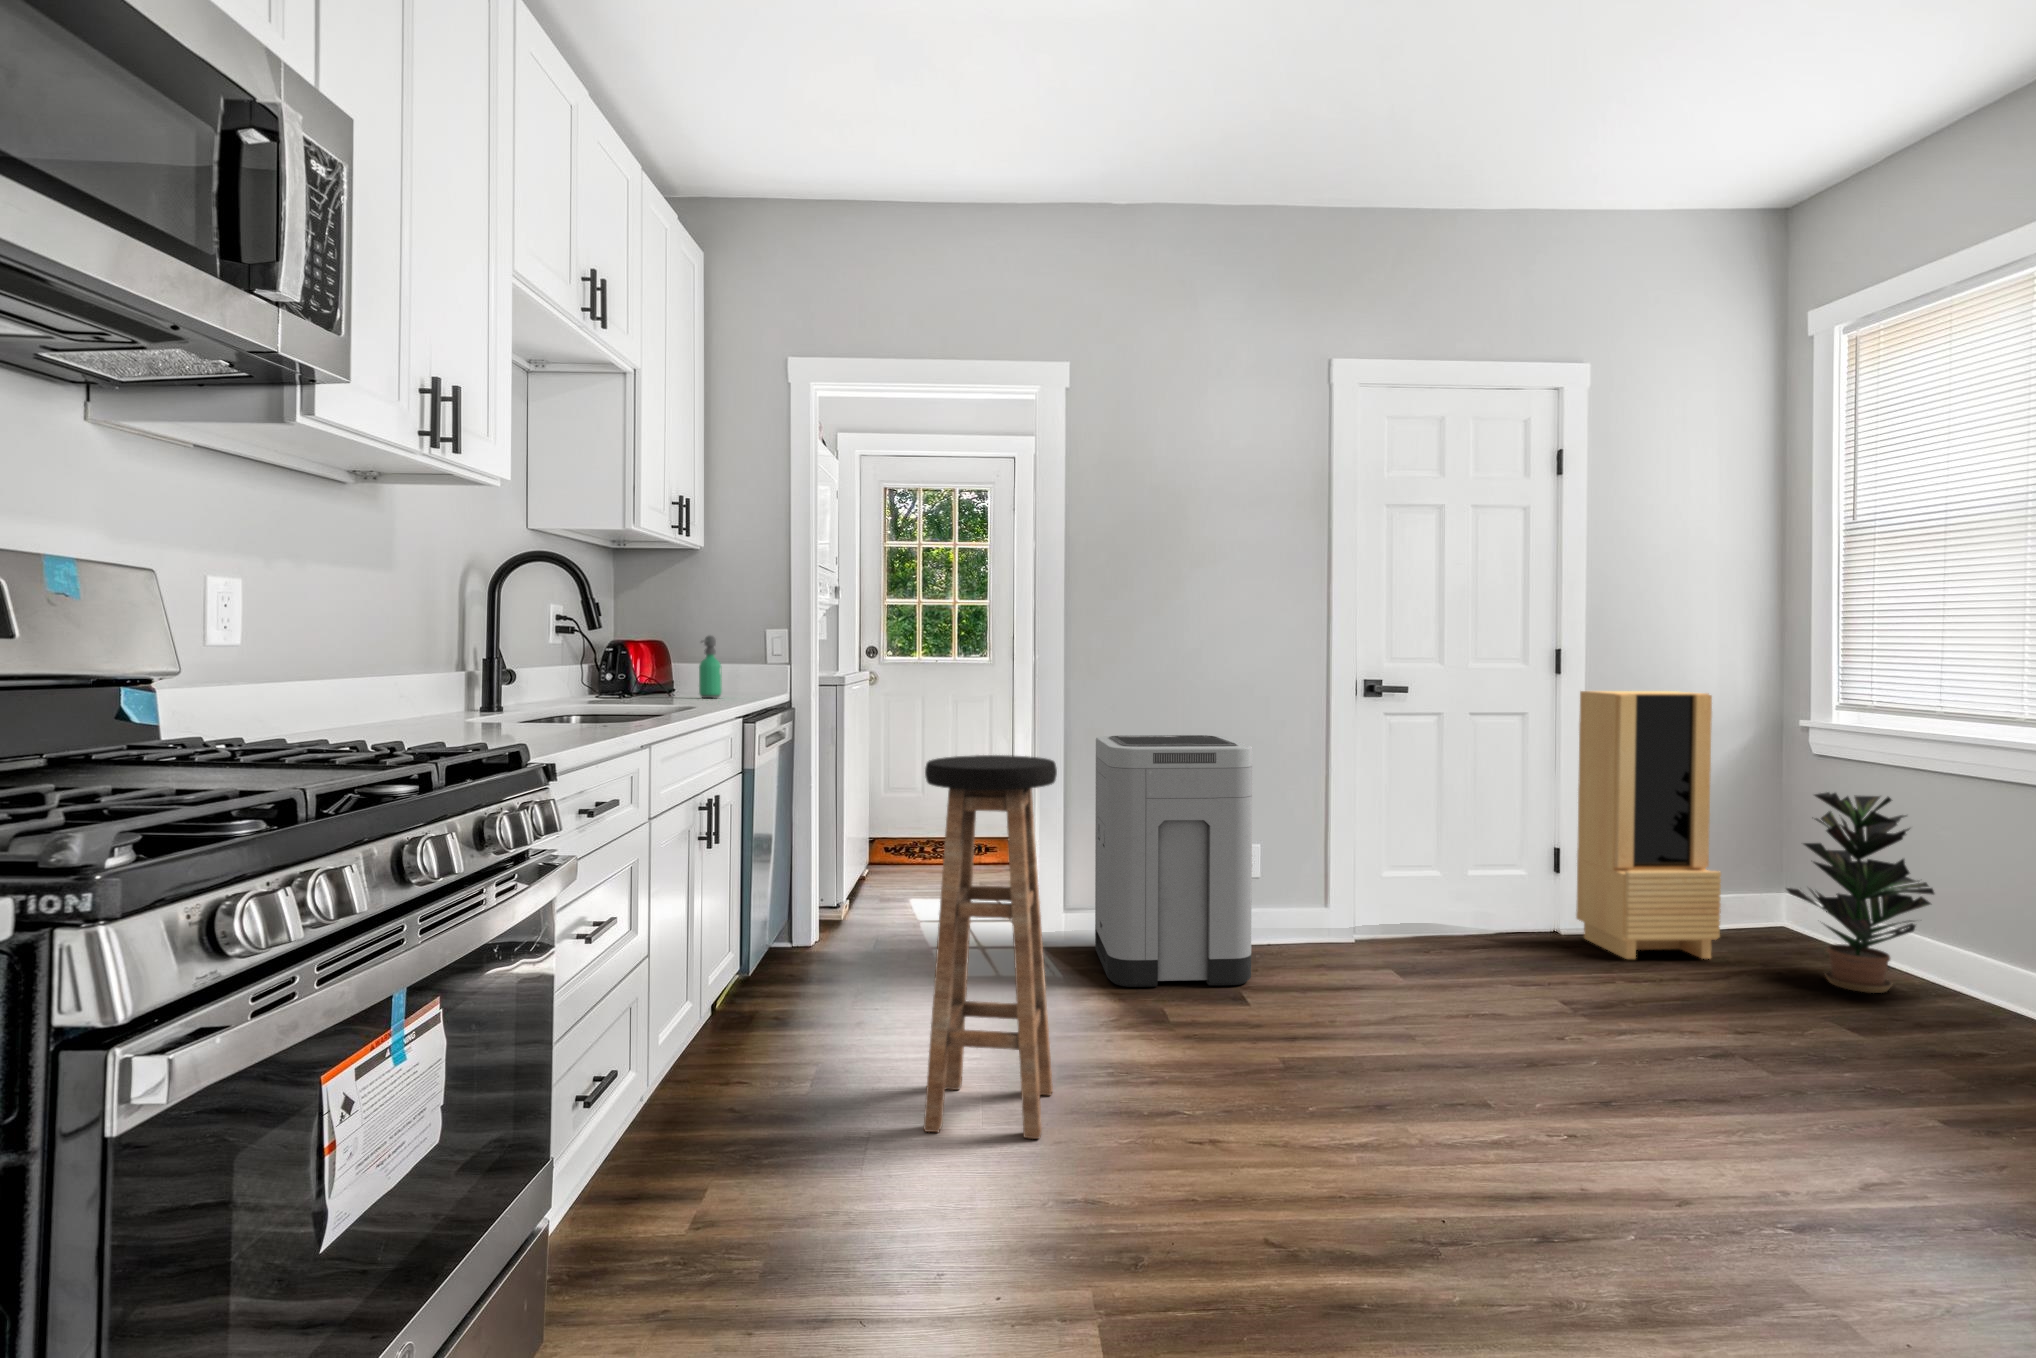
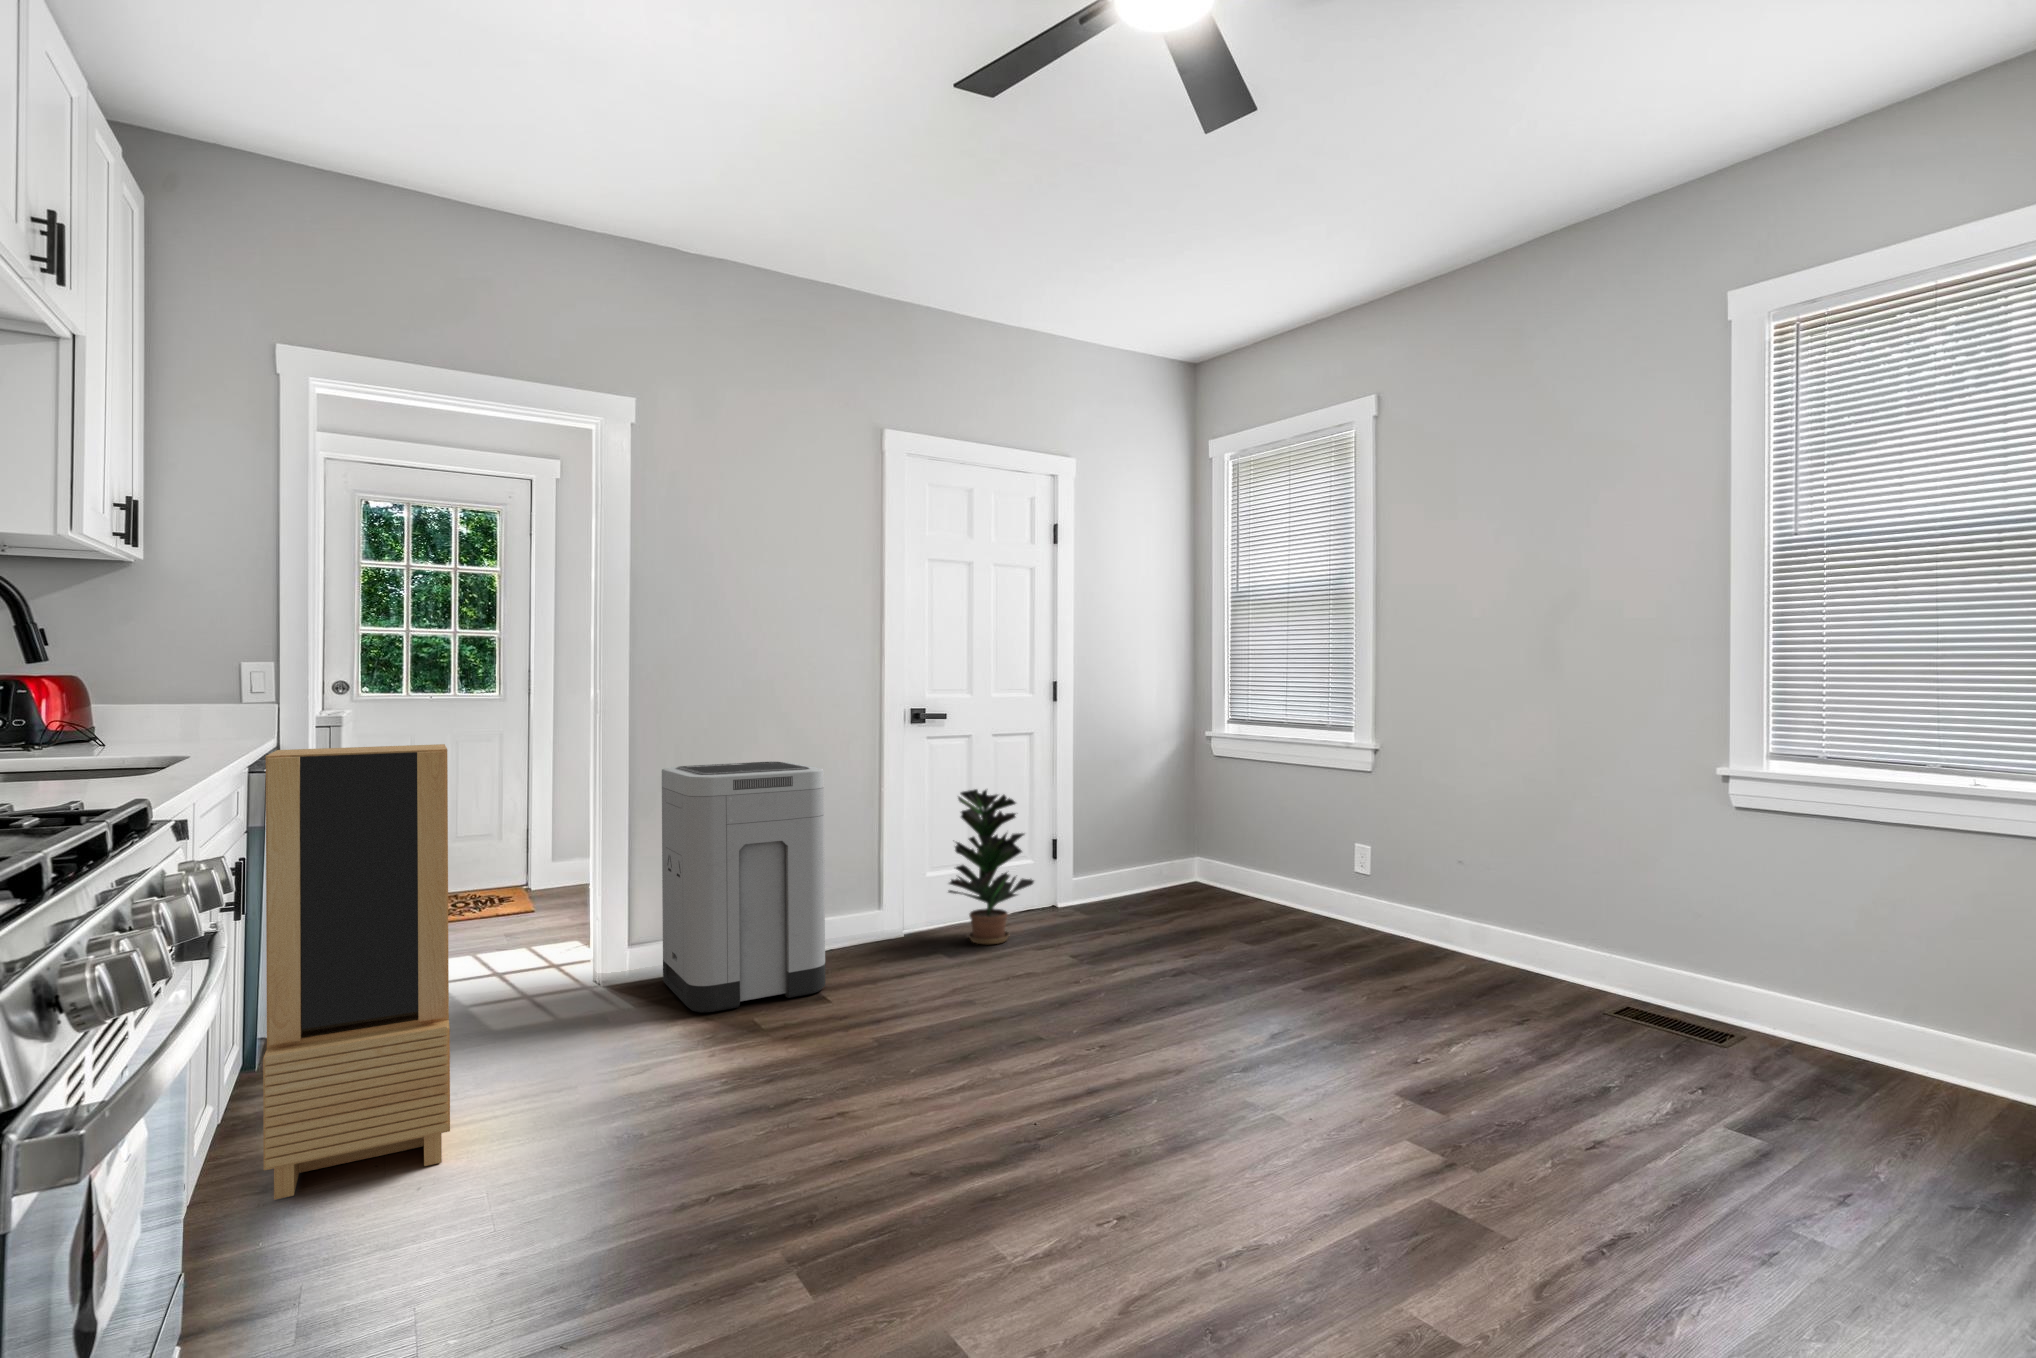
soap dispenser: present [699,636,722,698] -> none [141,668,176,745]
storage cabinet: present [1576,691,1721,959] -> present [263,744,450,1200]
bar stool: present [924,755,1057,1139] -> none [534,787,679,1192]
potted plant: present [1787,792,1934,993] -> present [949,789,1034,944]

